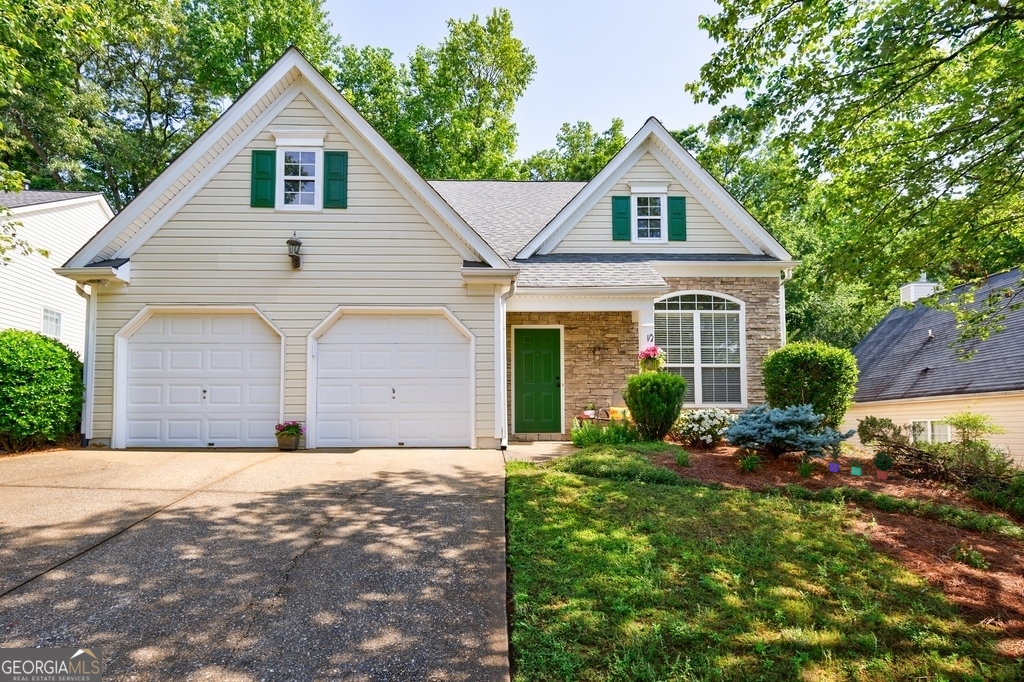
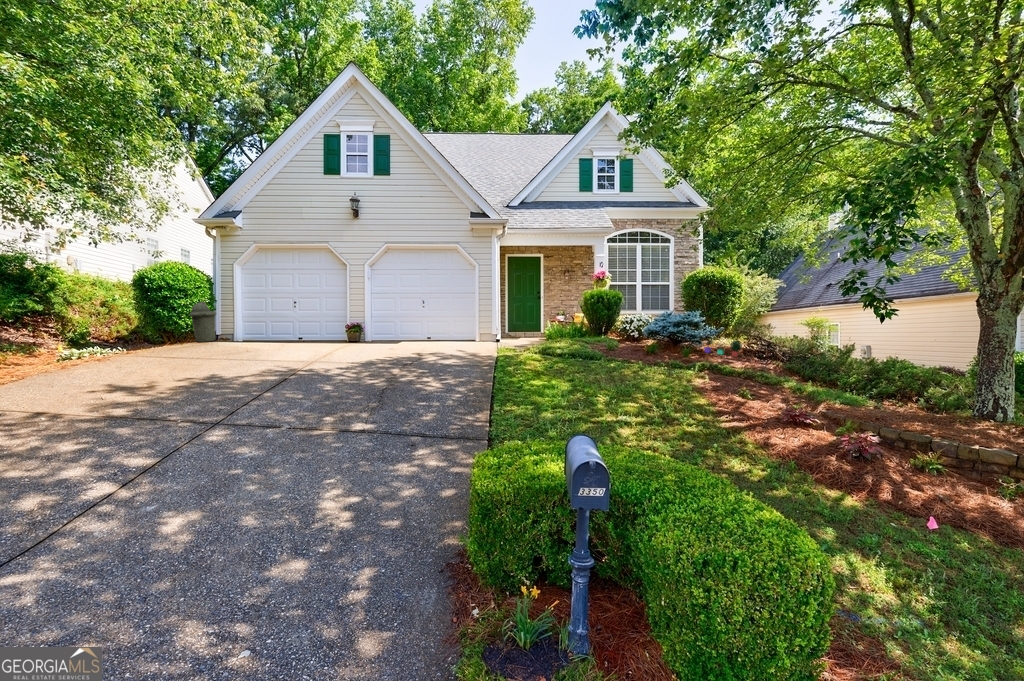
trash can: none [28,389,72,452] -> present [190,302,216,342]

